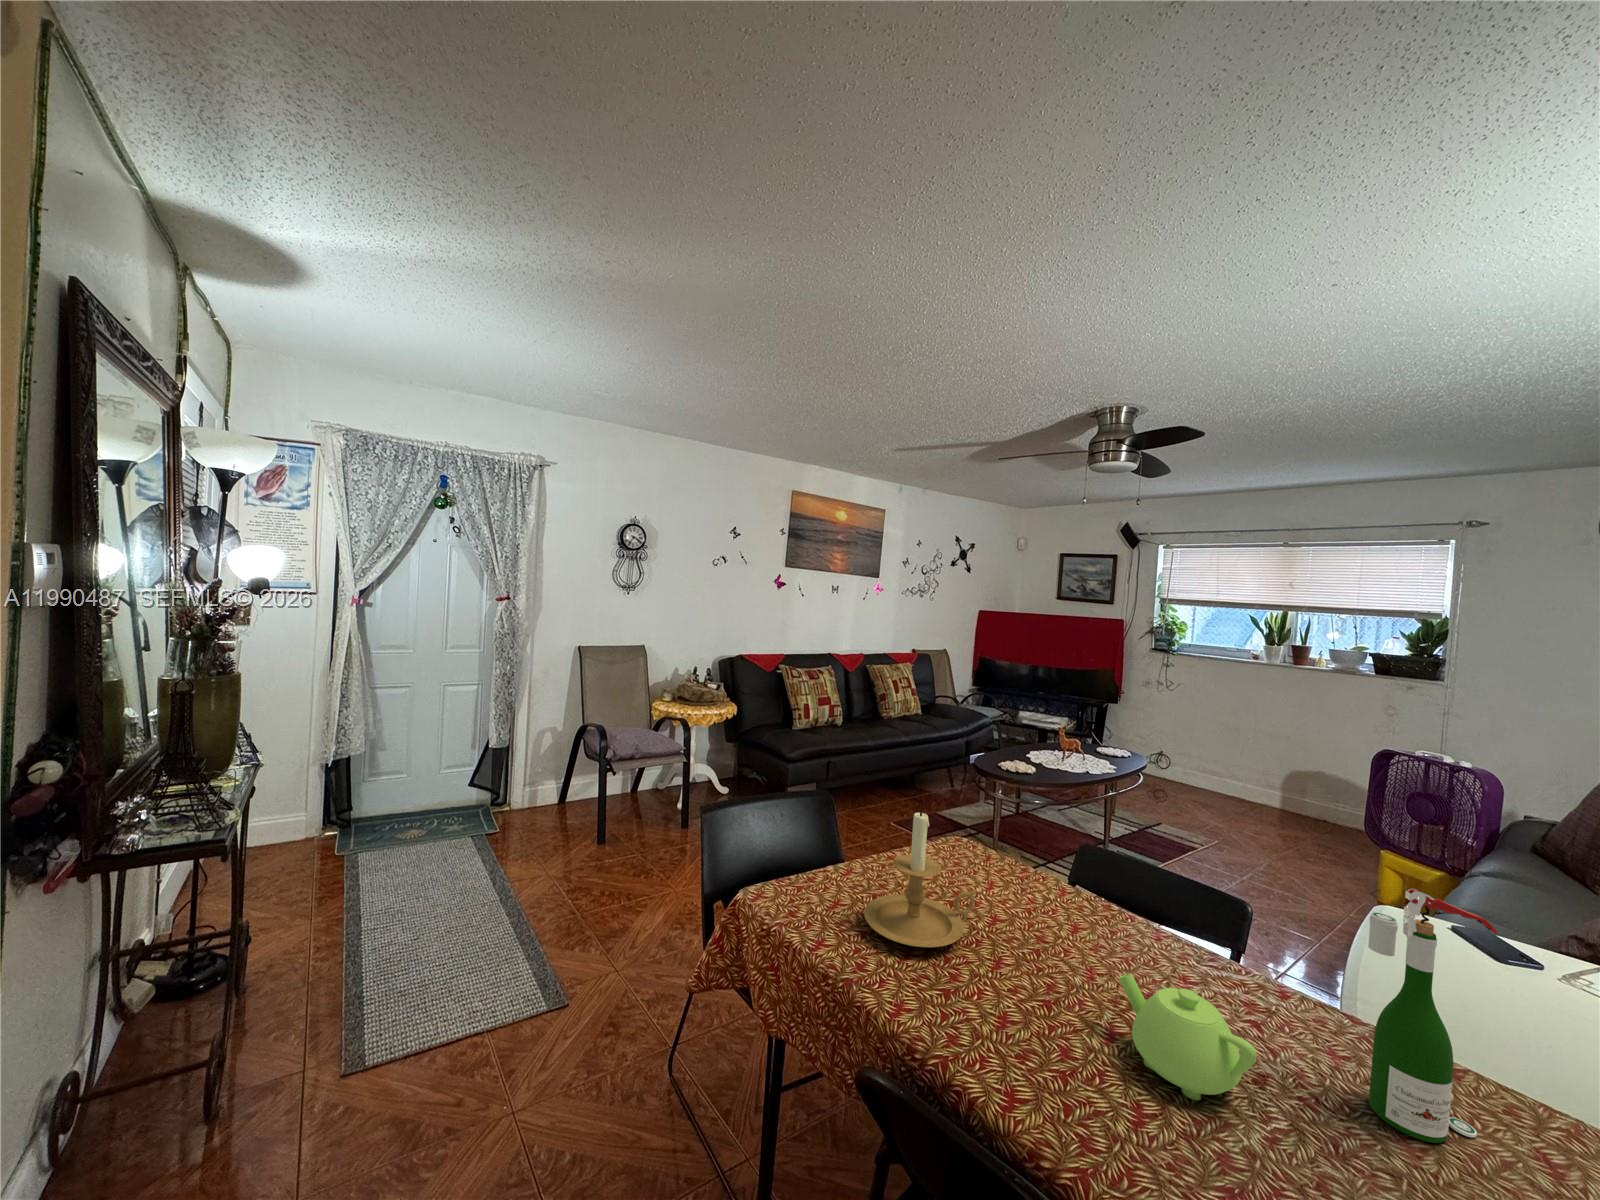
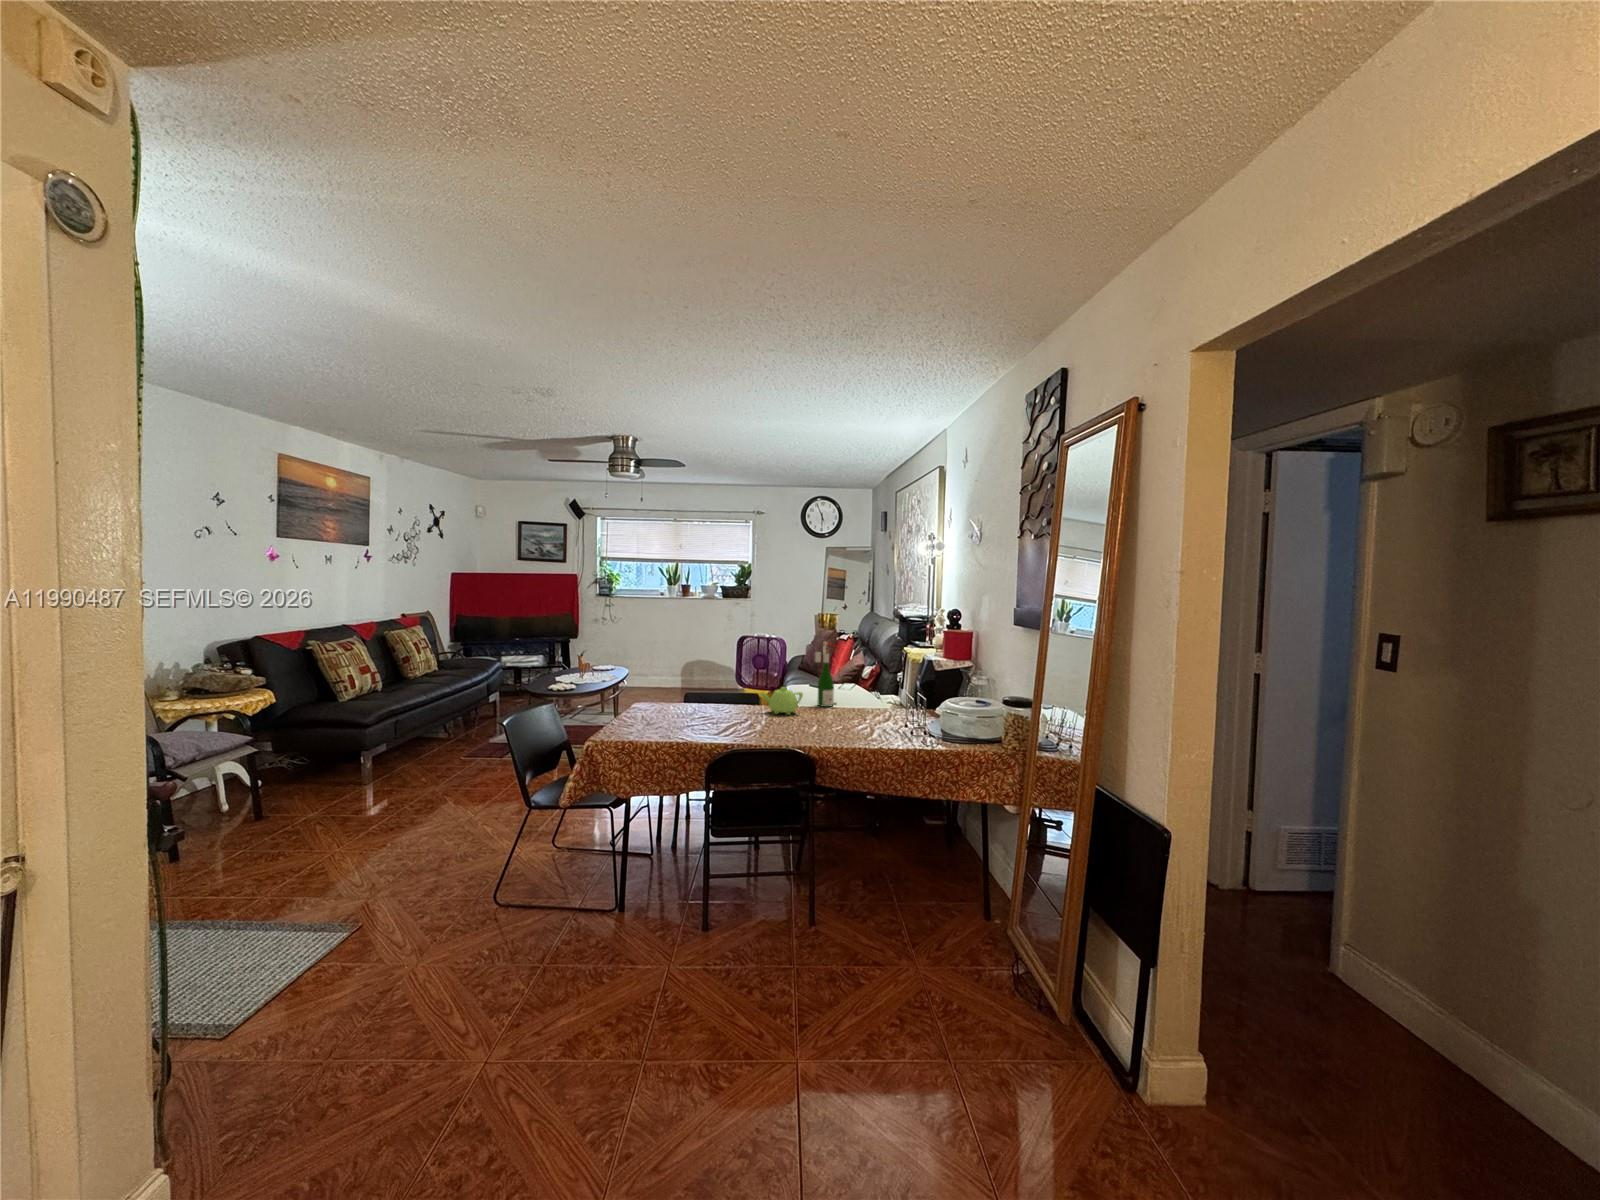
candle holder: present [864,810,977,947] -> none [656,660,700,717]

